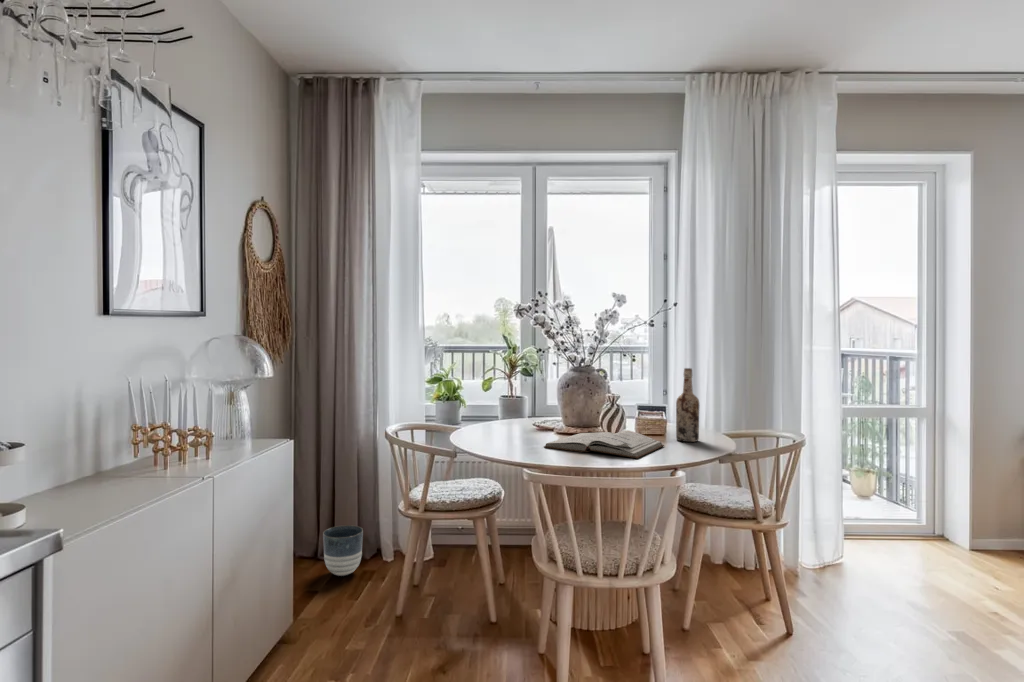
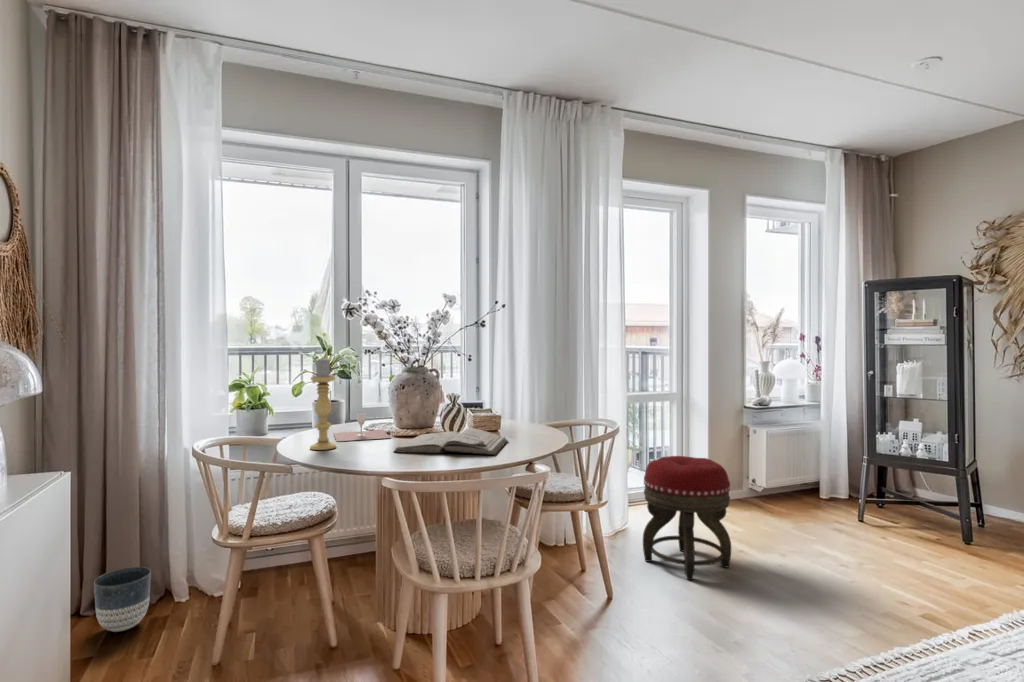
candle holder: none [475,356,498,440] -> present [310,359,336,450]
wine bottle: present [676,368,699,442] -> none [513,366,533,435]
wine glass: none [502,408,552,434] -> present [334,412,390,441]
footstool: none [849,482,972,634] -> present [643,456,731,580]

